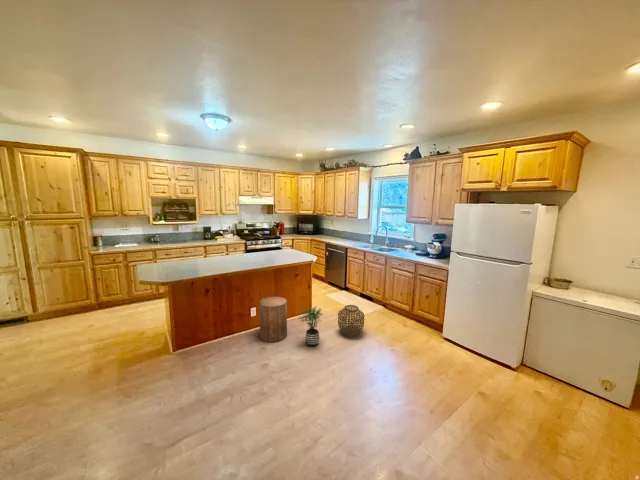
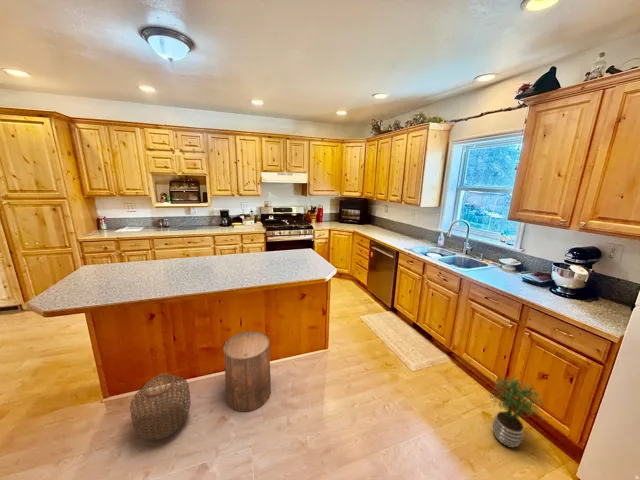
woven basket: present [338,305,364,336] -> present [130,374,191,439]
potted plant: present [299,307,322,346] -> present [490,375,544,448]

